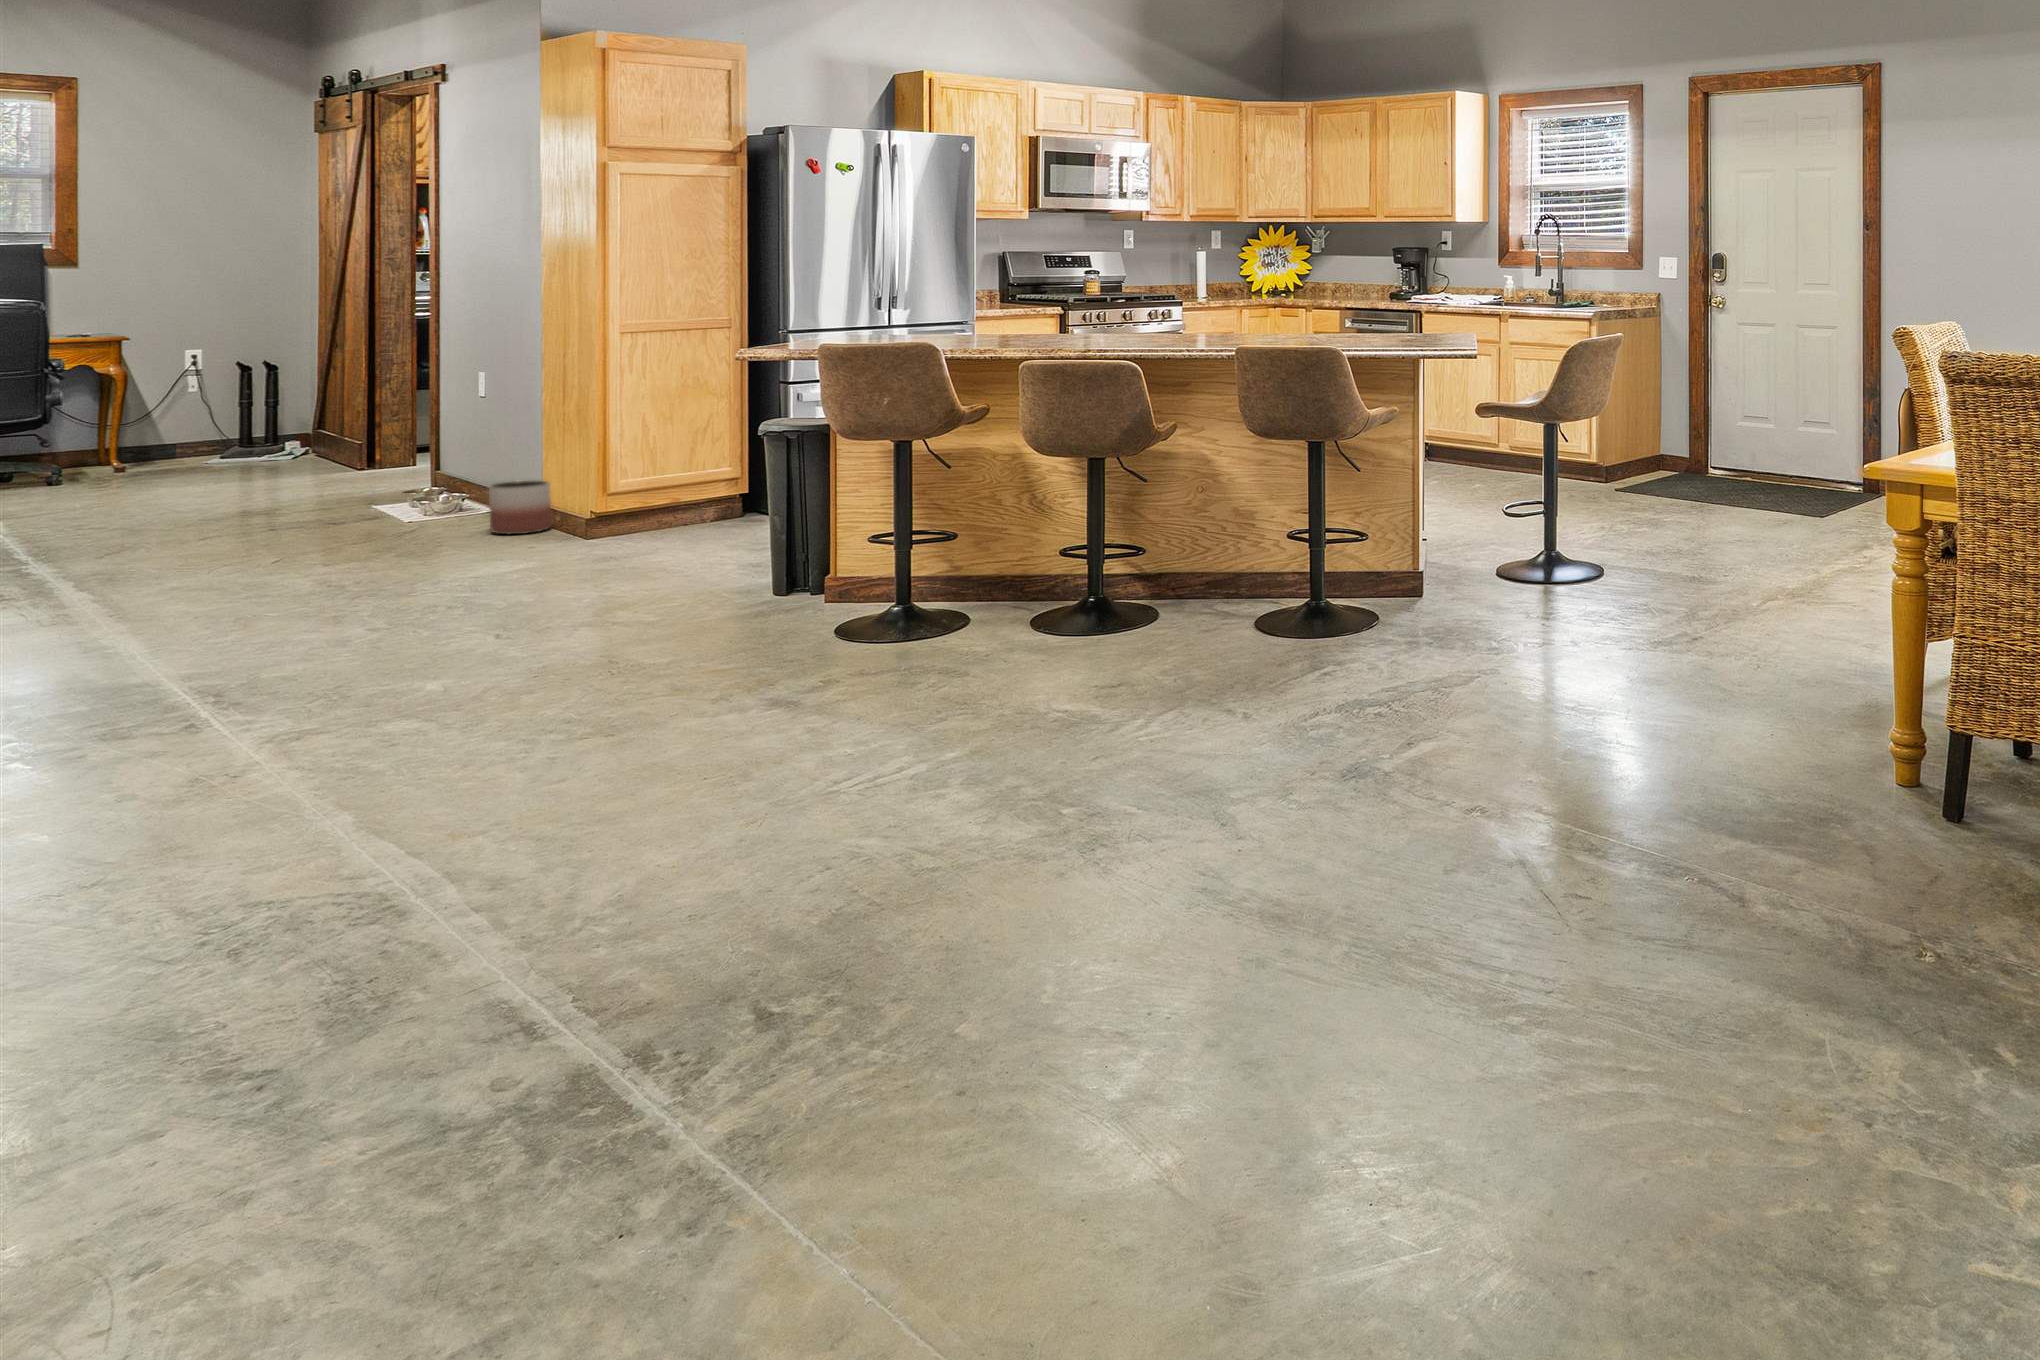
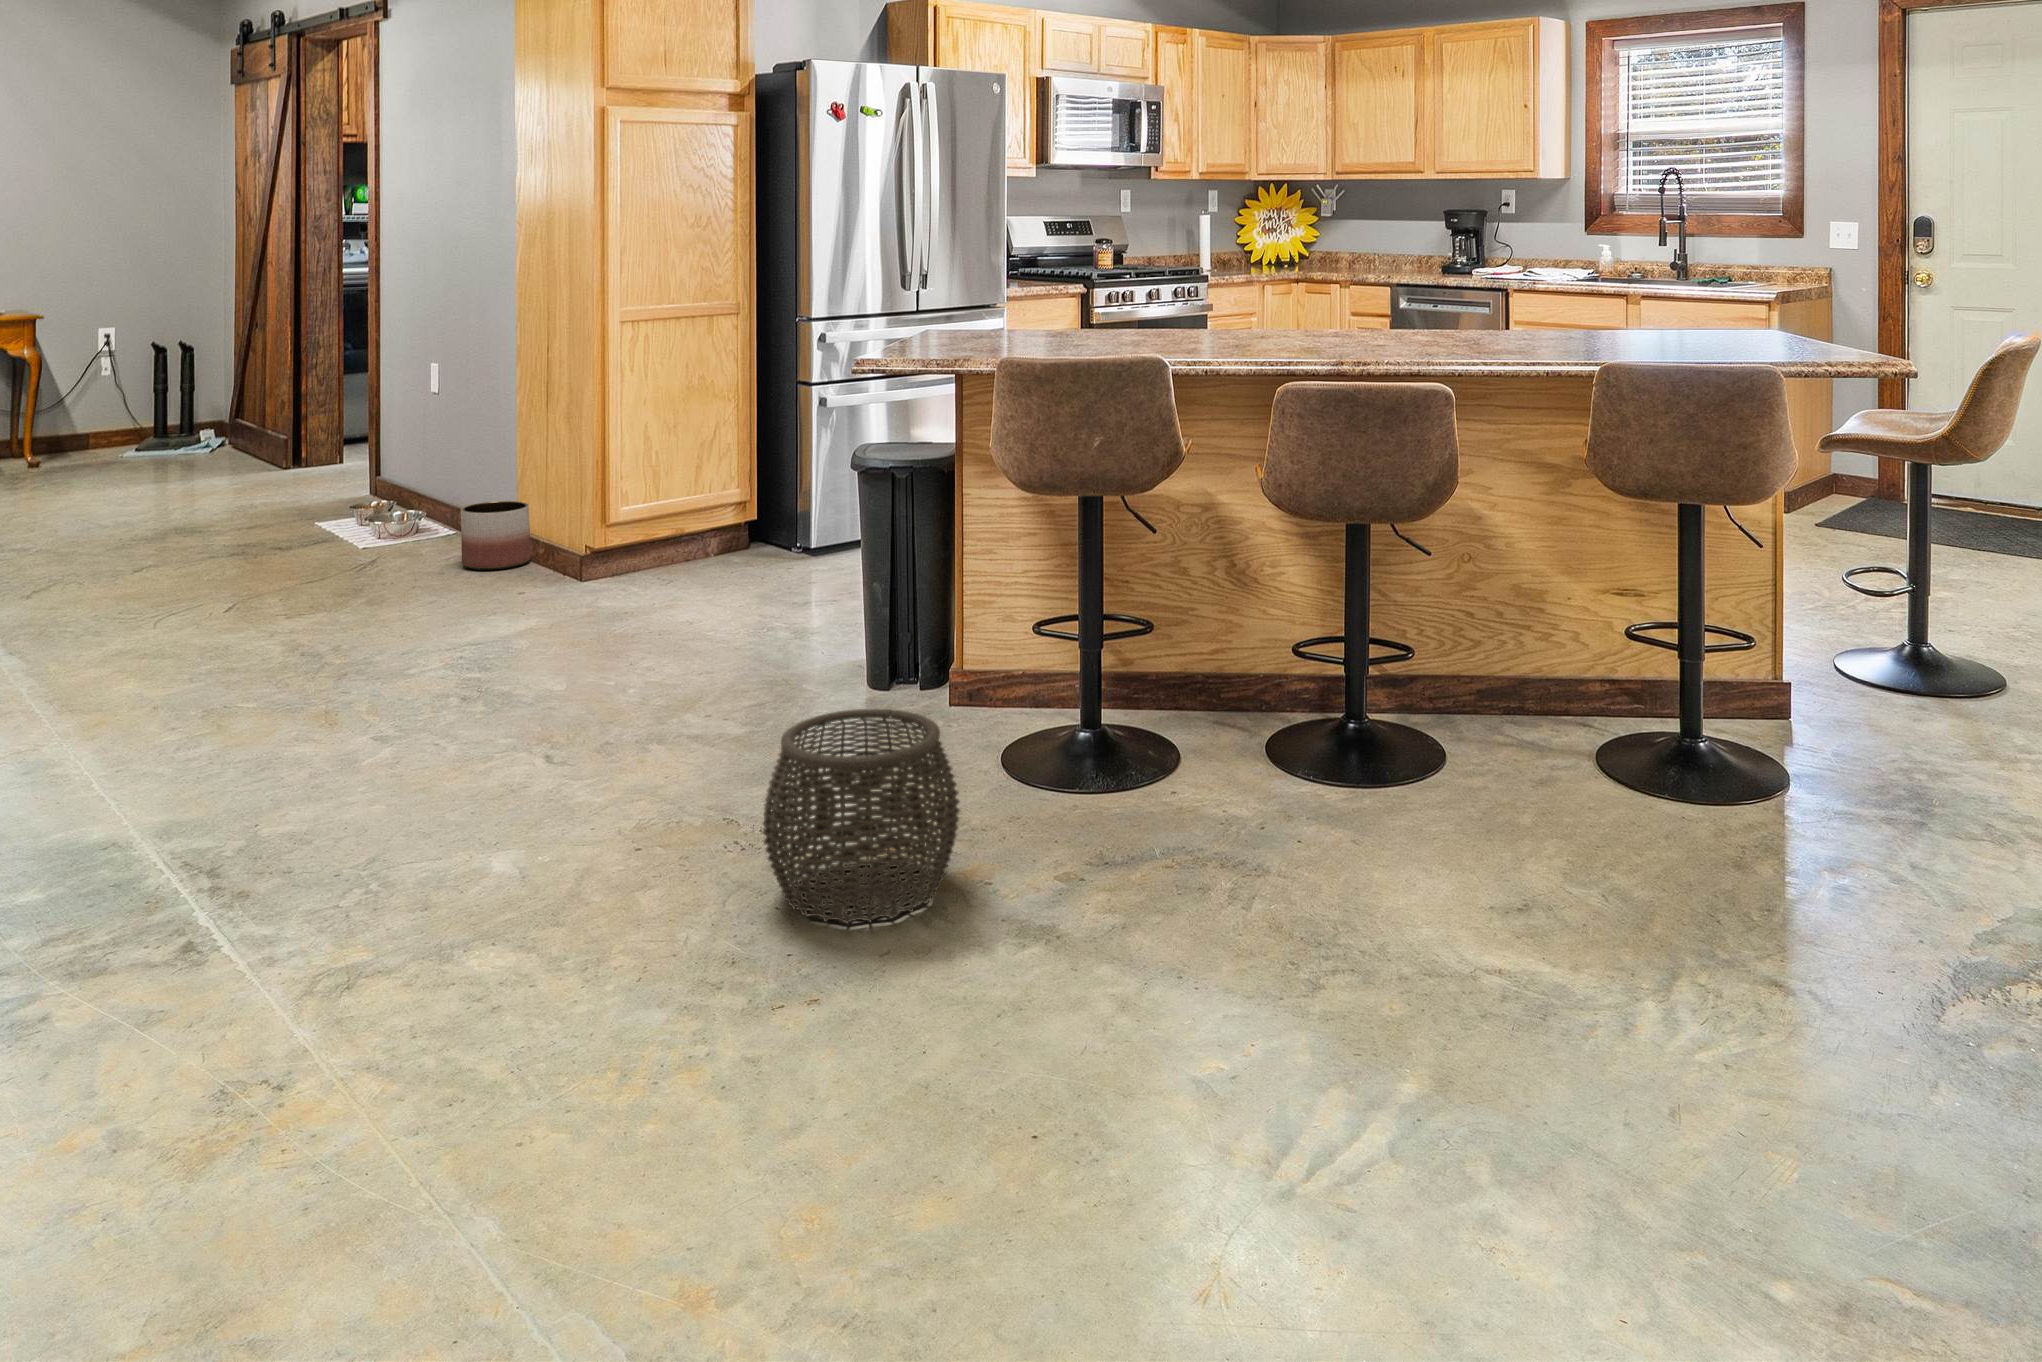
woven basket: none [609,576,756,706] -> present [763,709,960,923]

